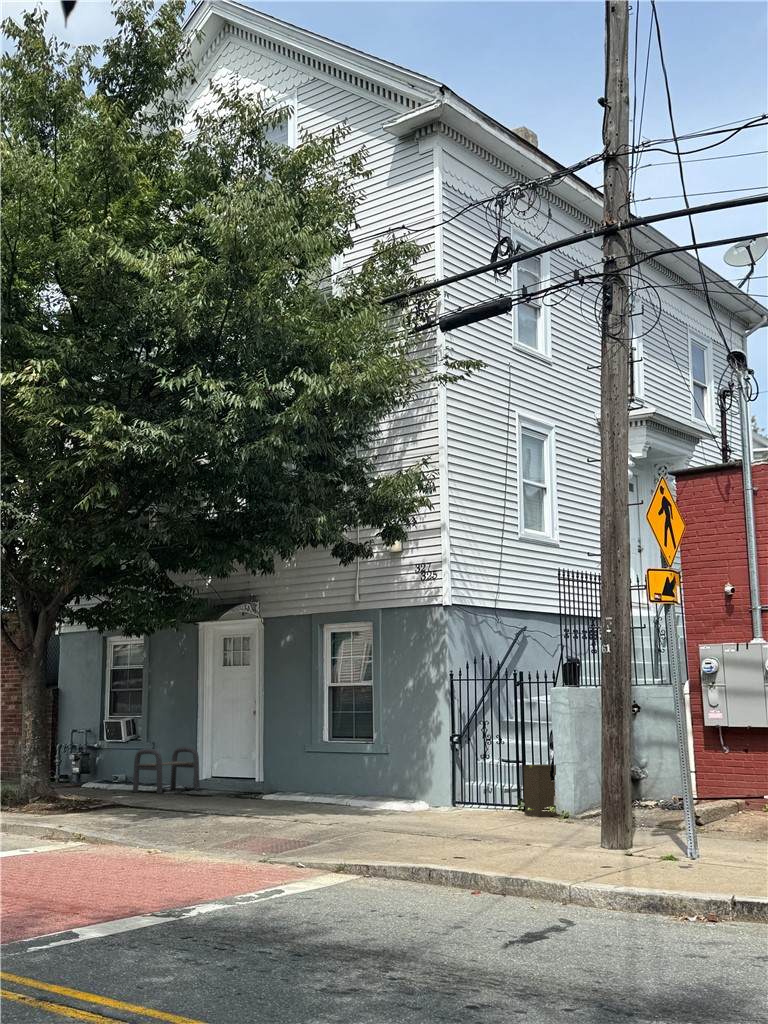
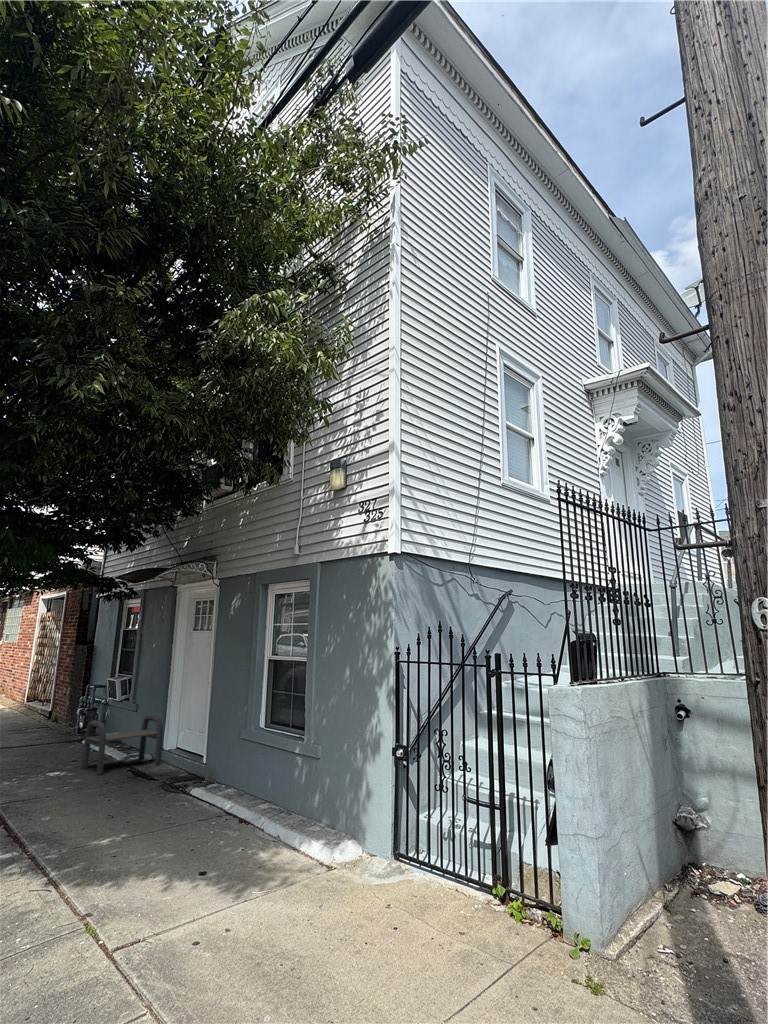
cardboard box: present [524,764,560,817] -> none [501,832,575,967]

